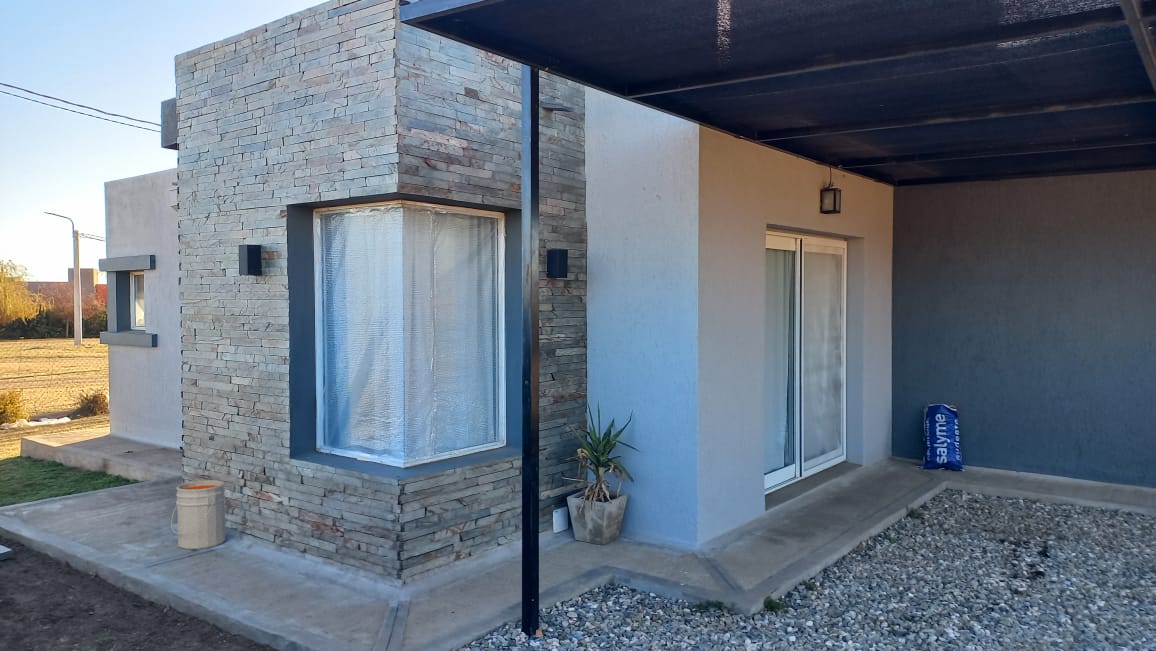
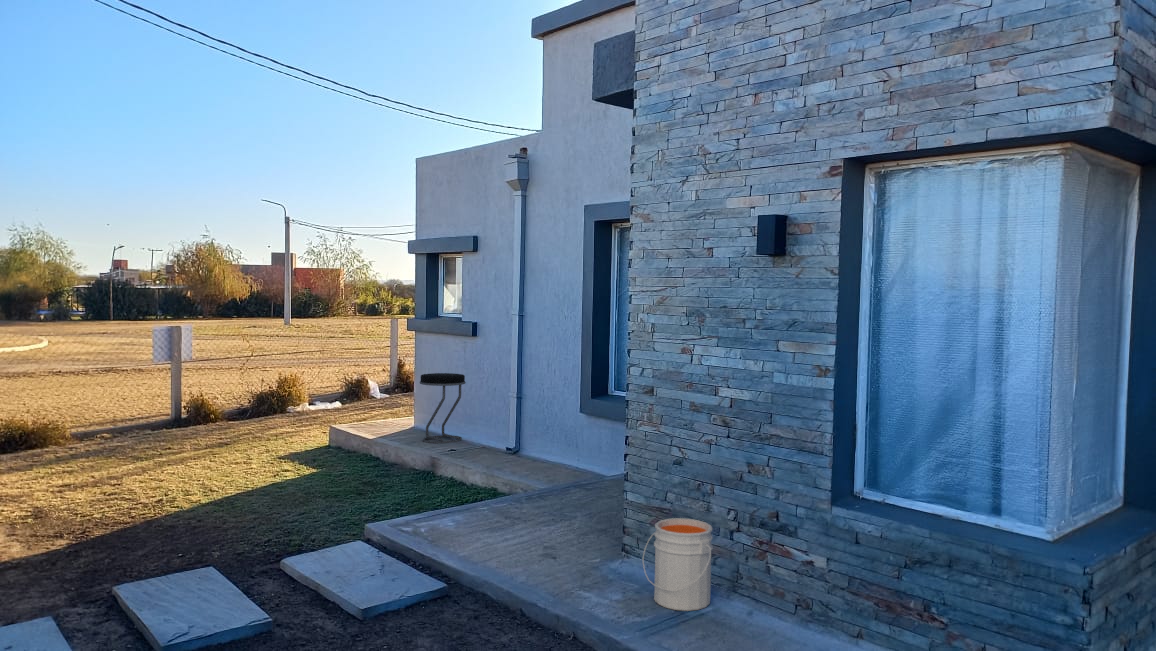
stool: none [103,381,151,446] -> present [420,373,466,443]

